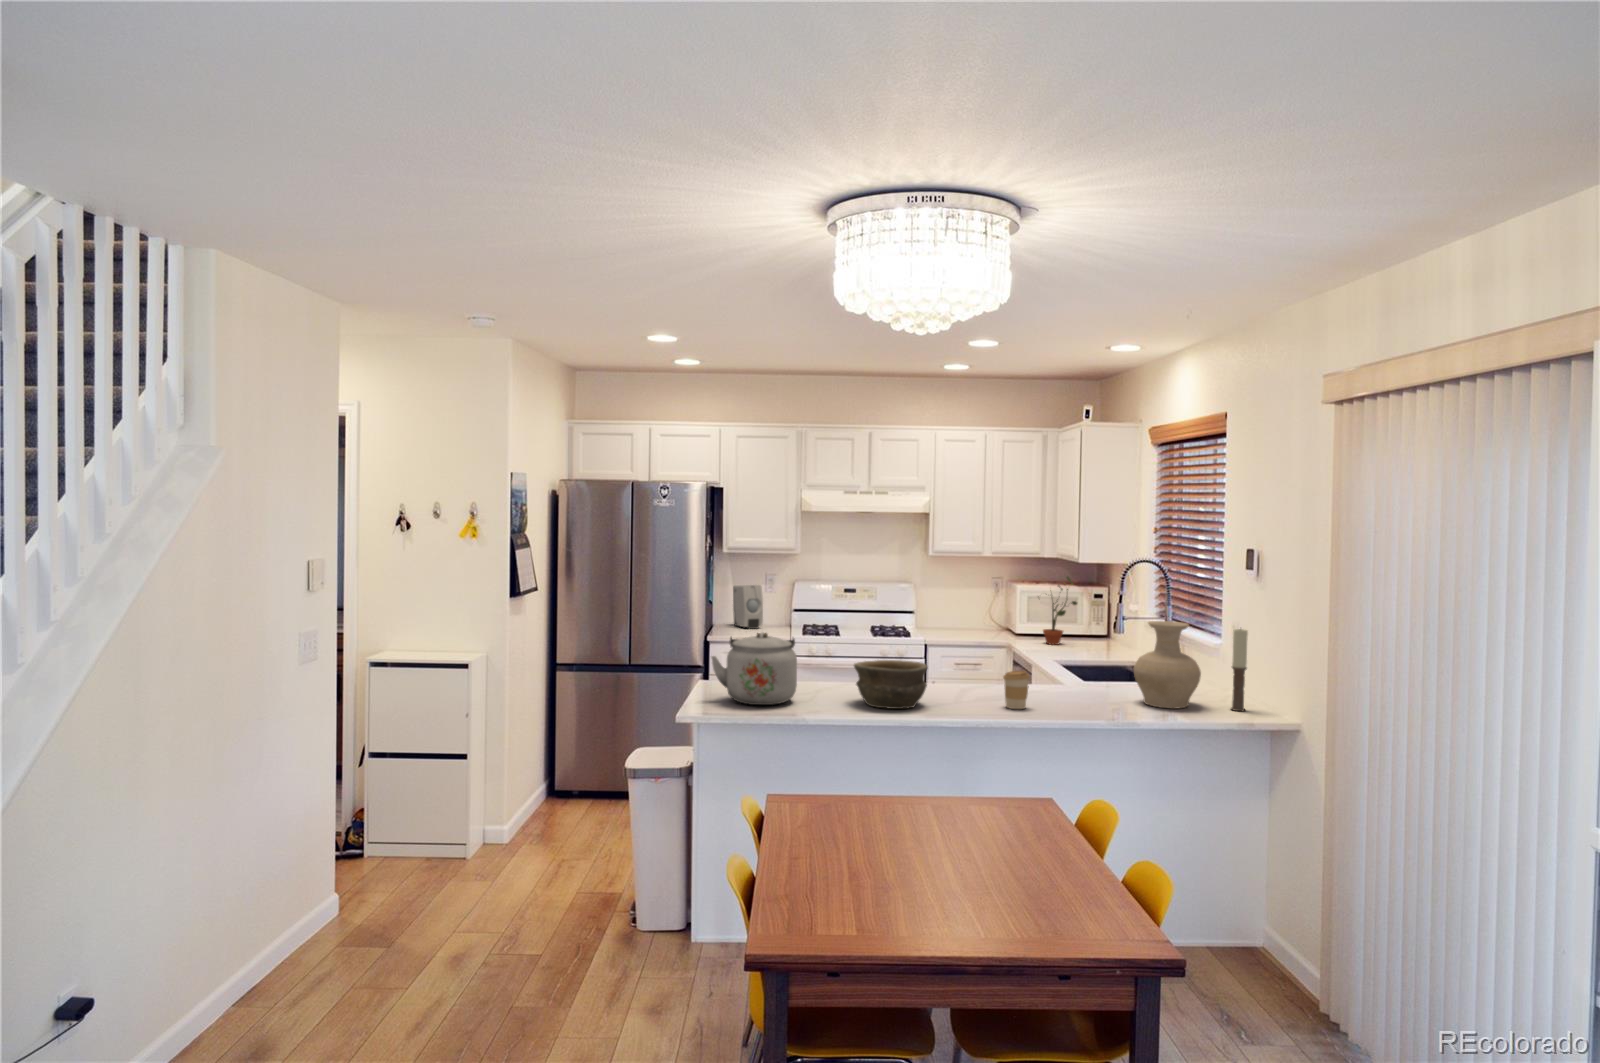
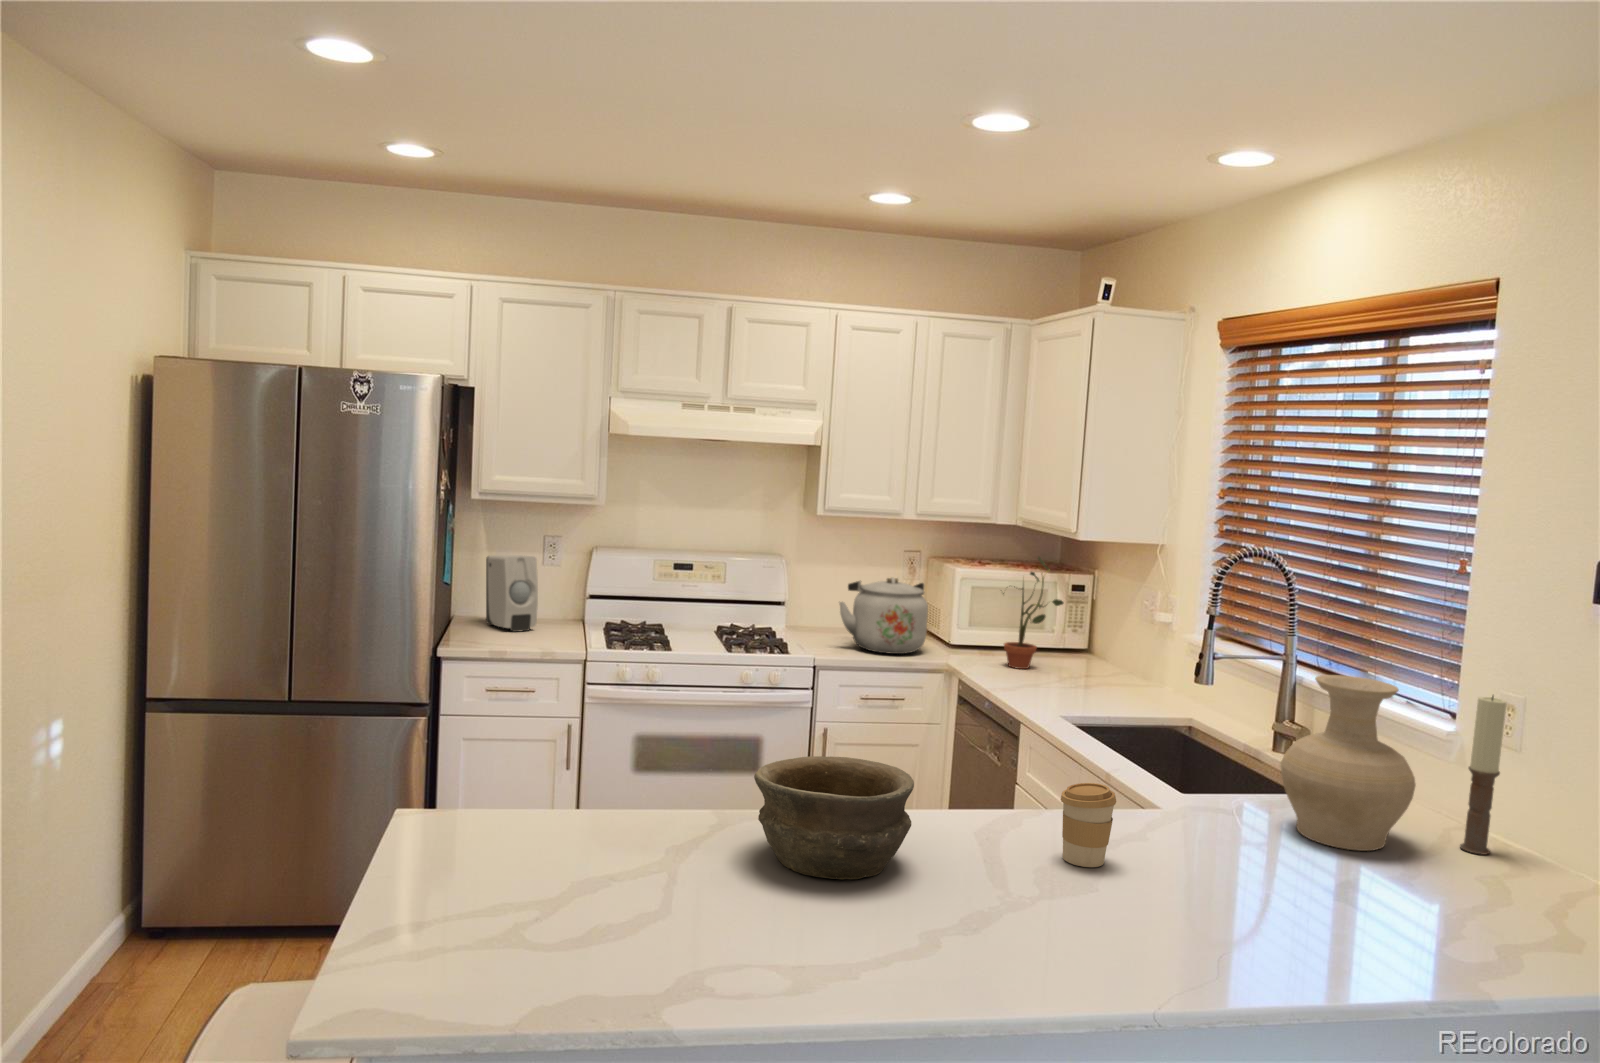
kettle: present [711,632,797,705] -> present [839,577,928,654]

